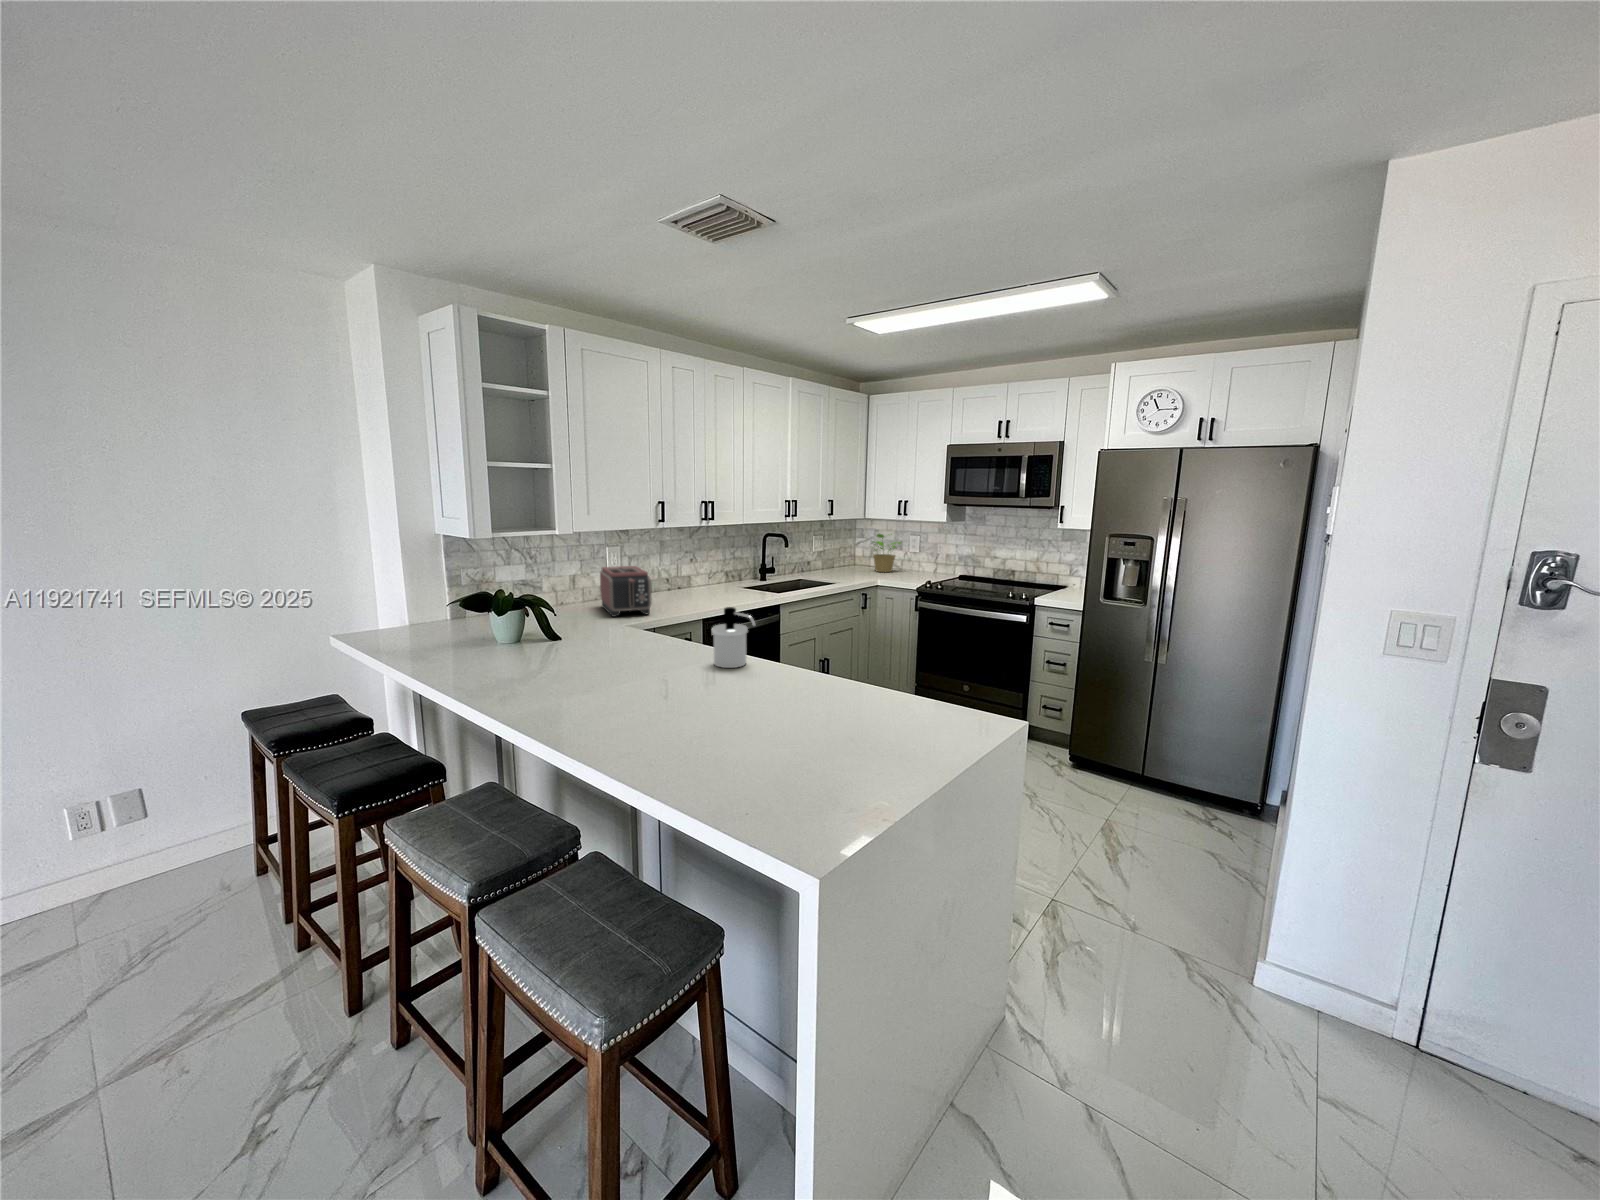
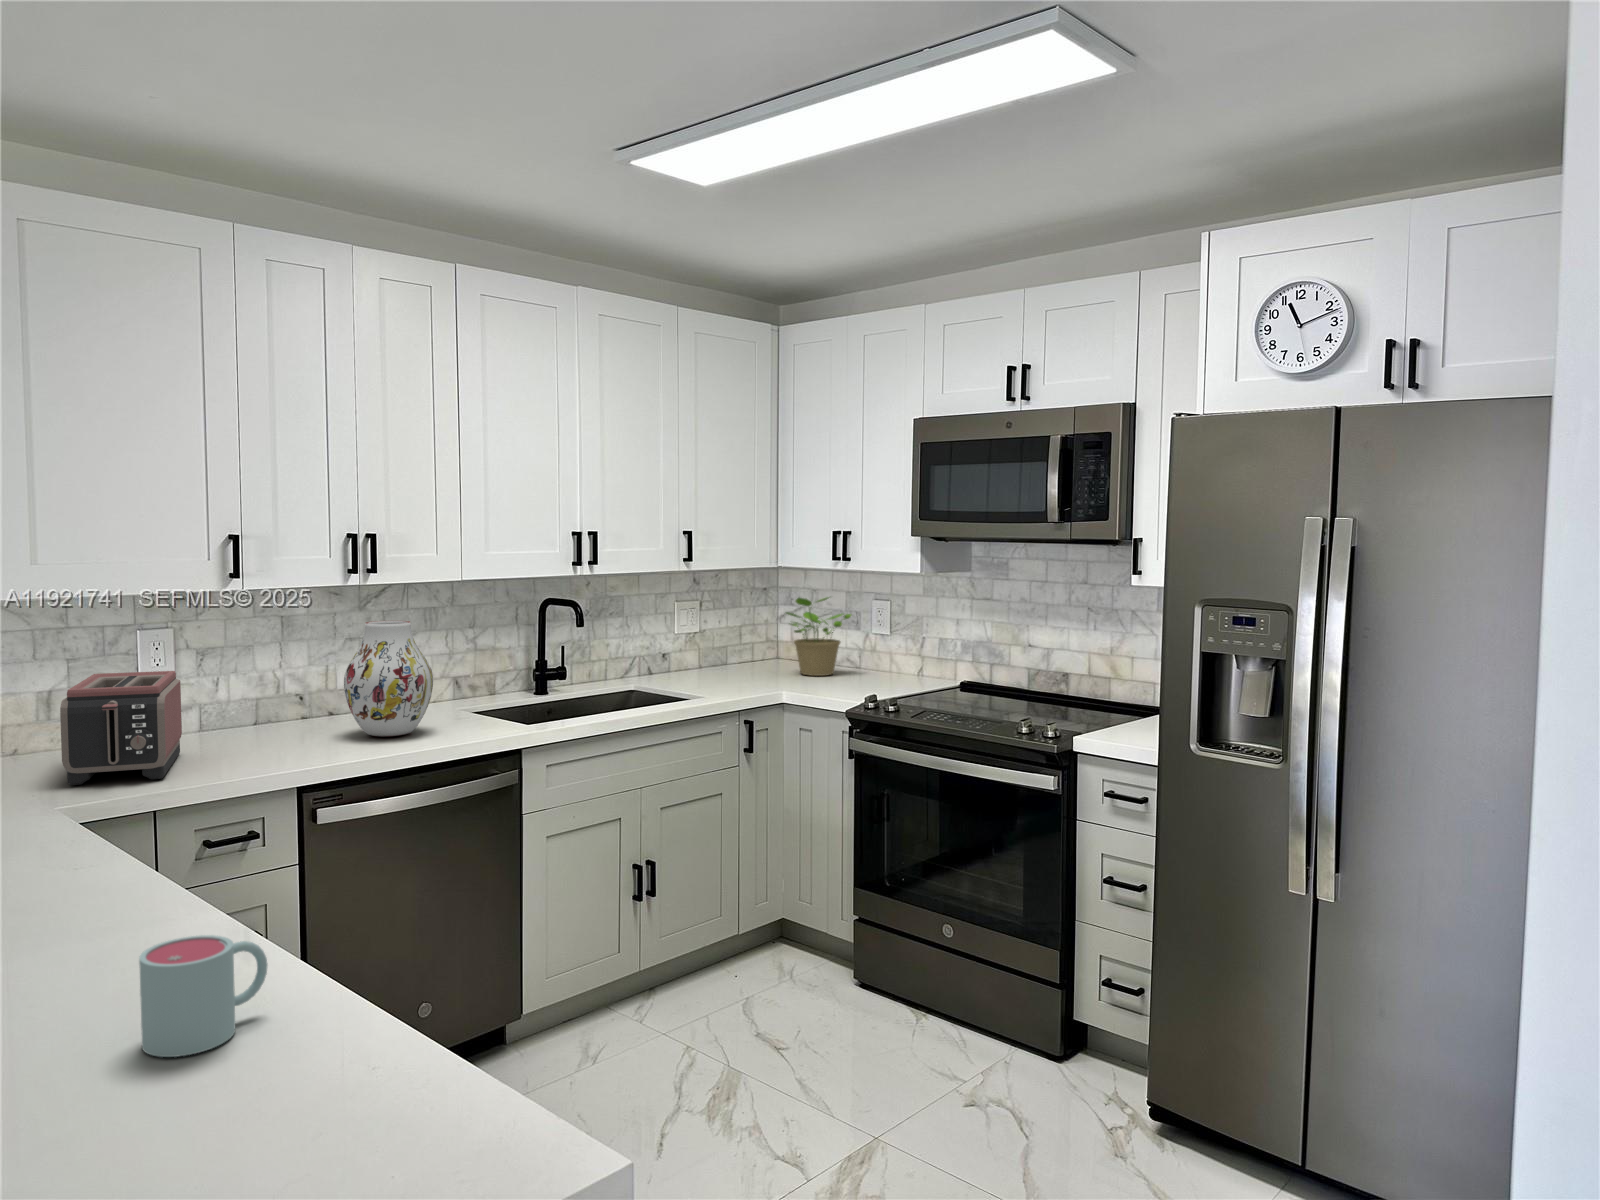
vase: none [701,543,740,598] -> present [344,621,433,737]
soap dispenser: present [712,607,755,668] -> none [67,784,168,939]
mug: none [803,659,834,699] -> present [139,935,268,1057]

